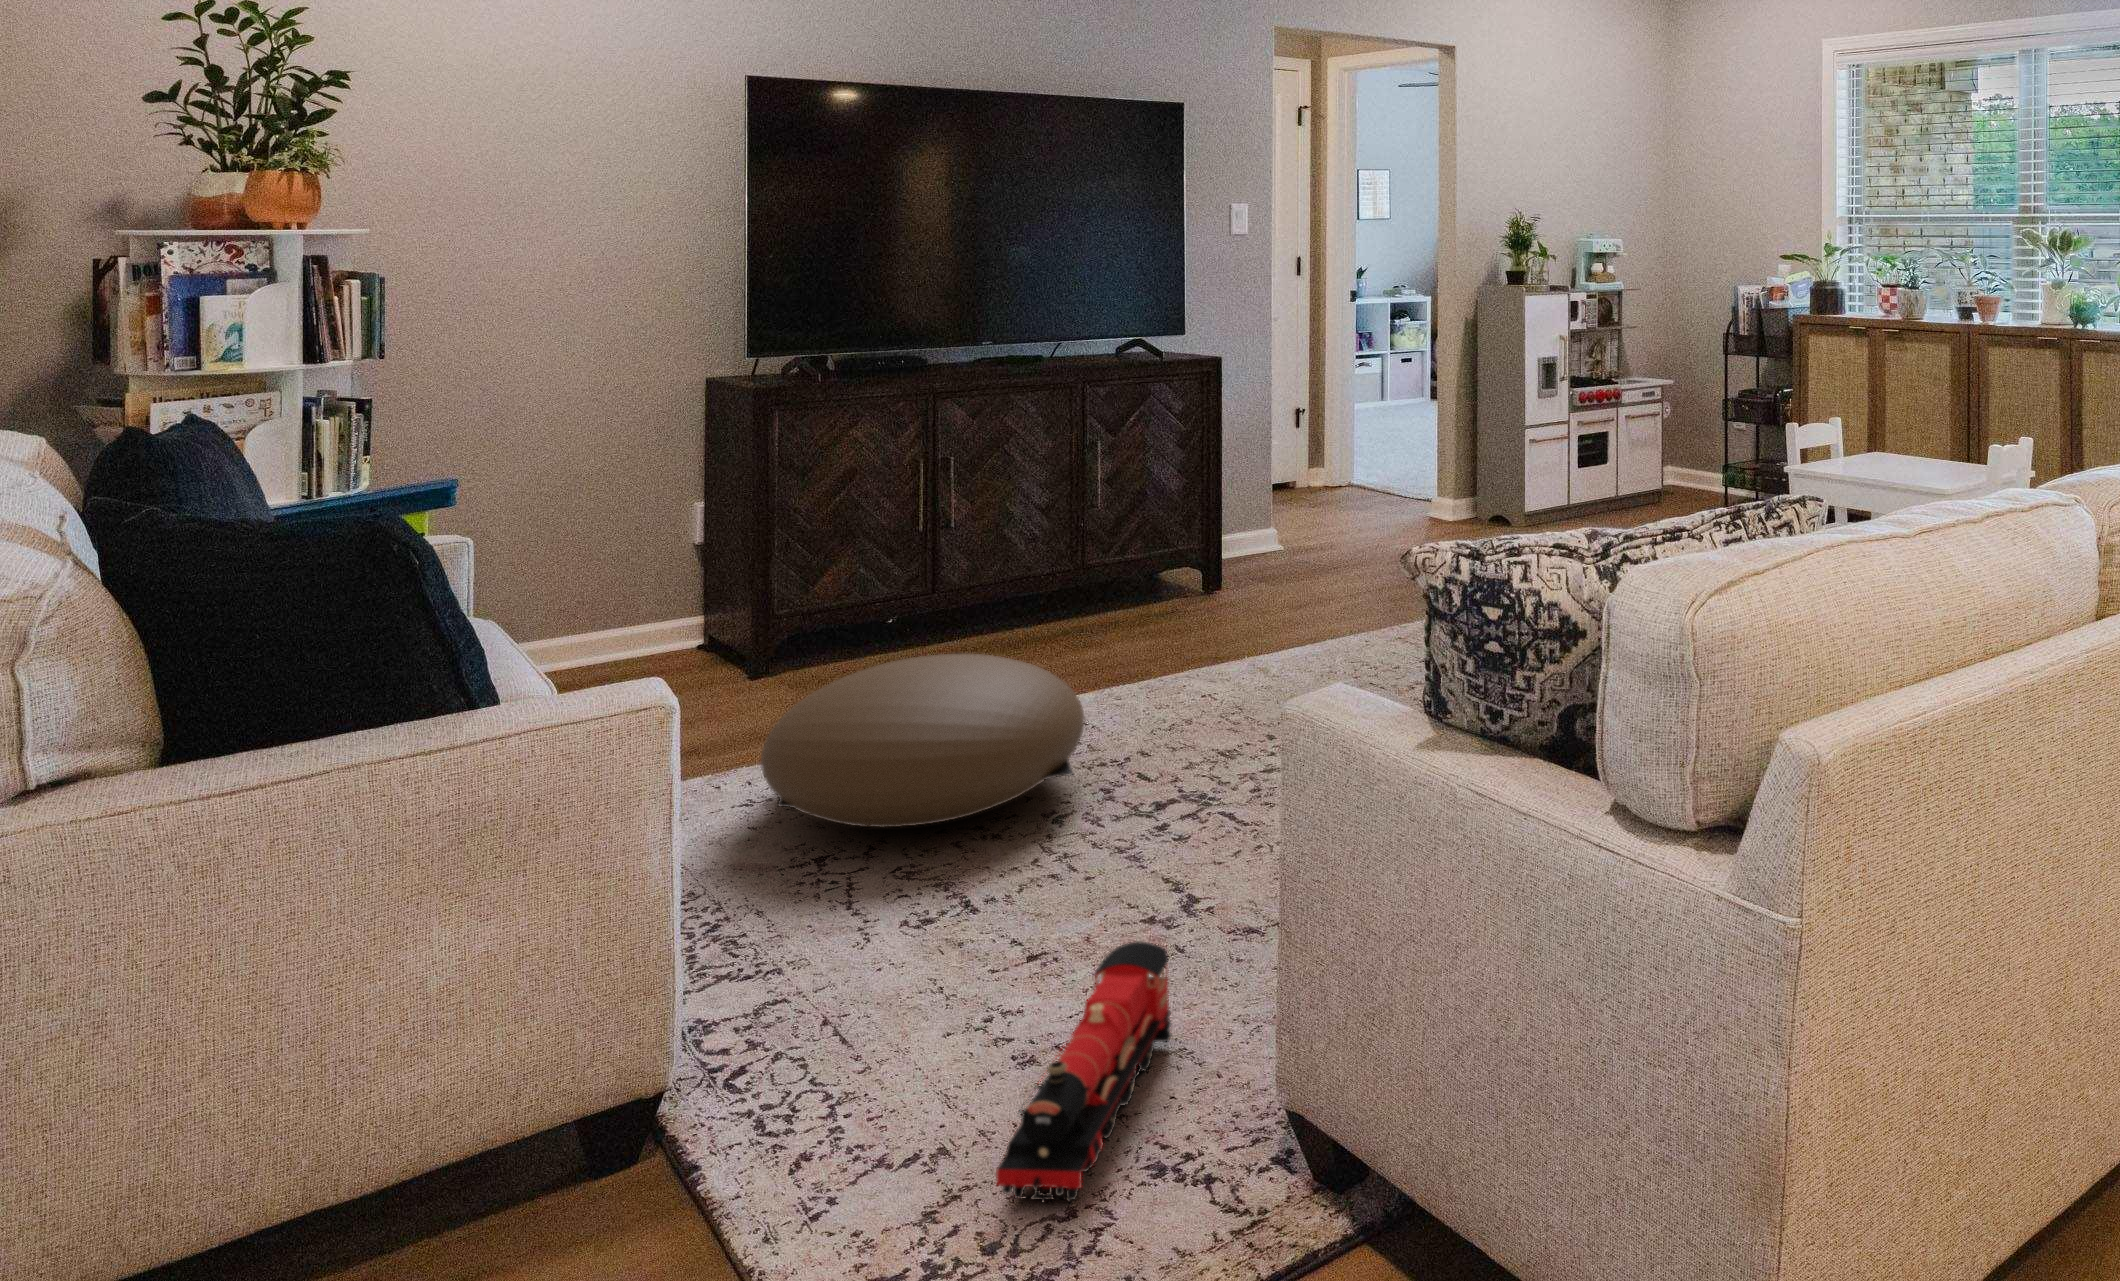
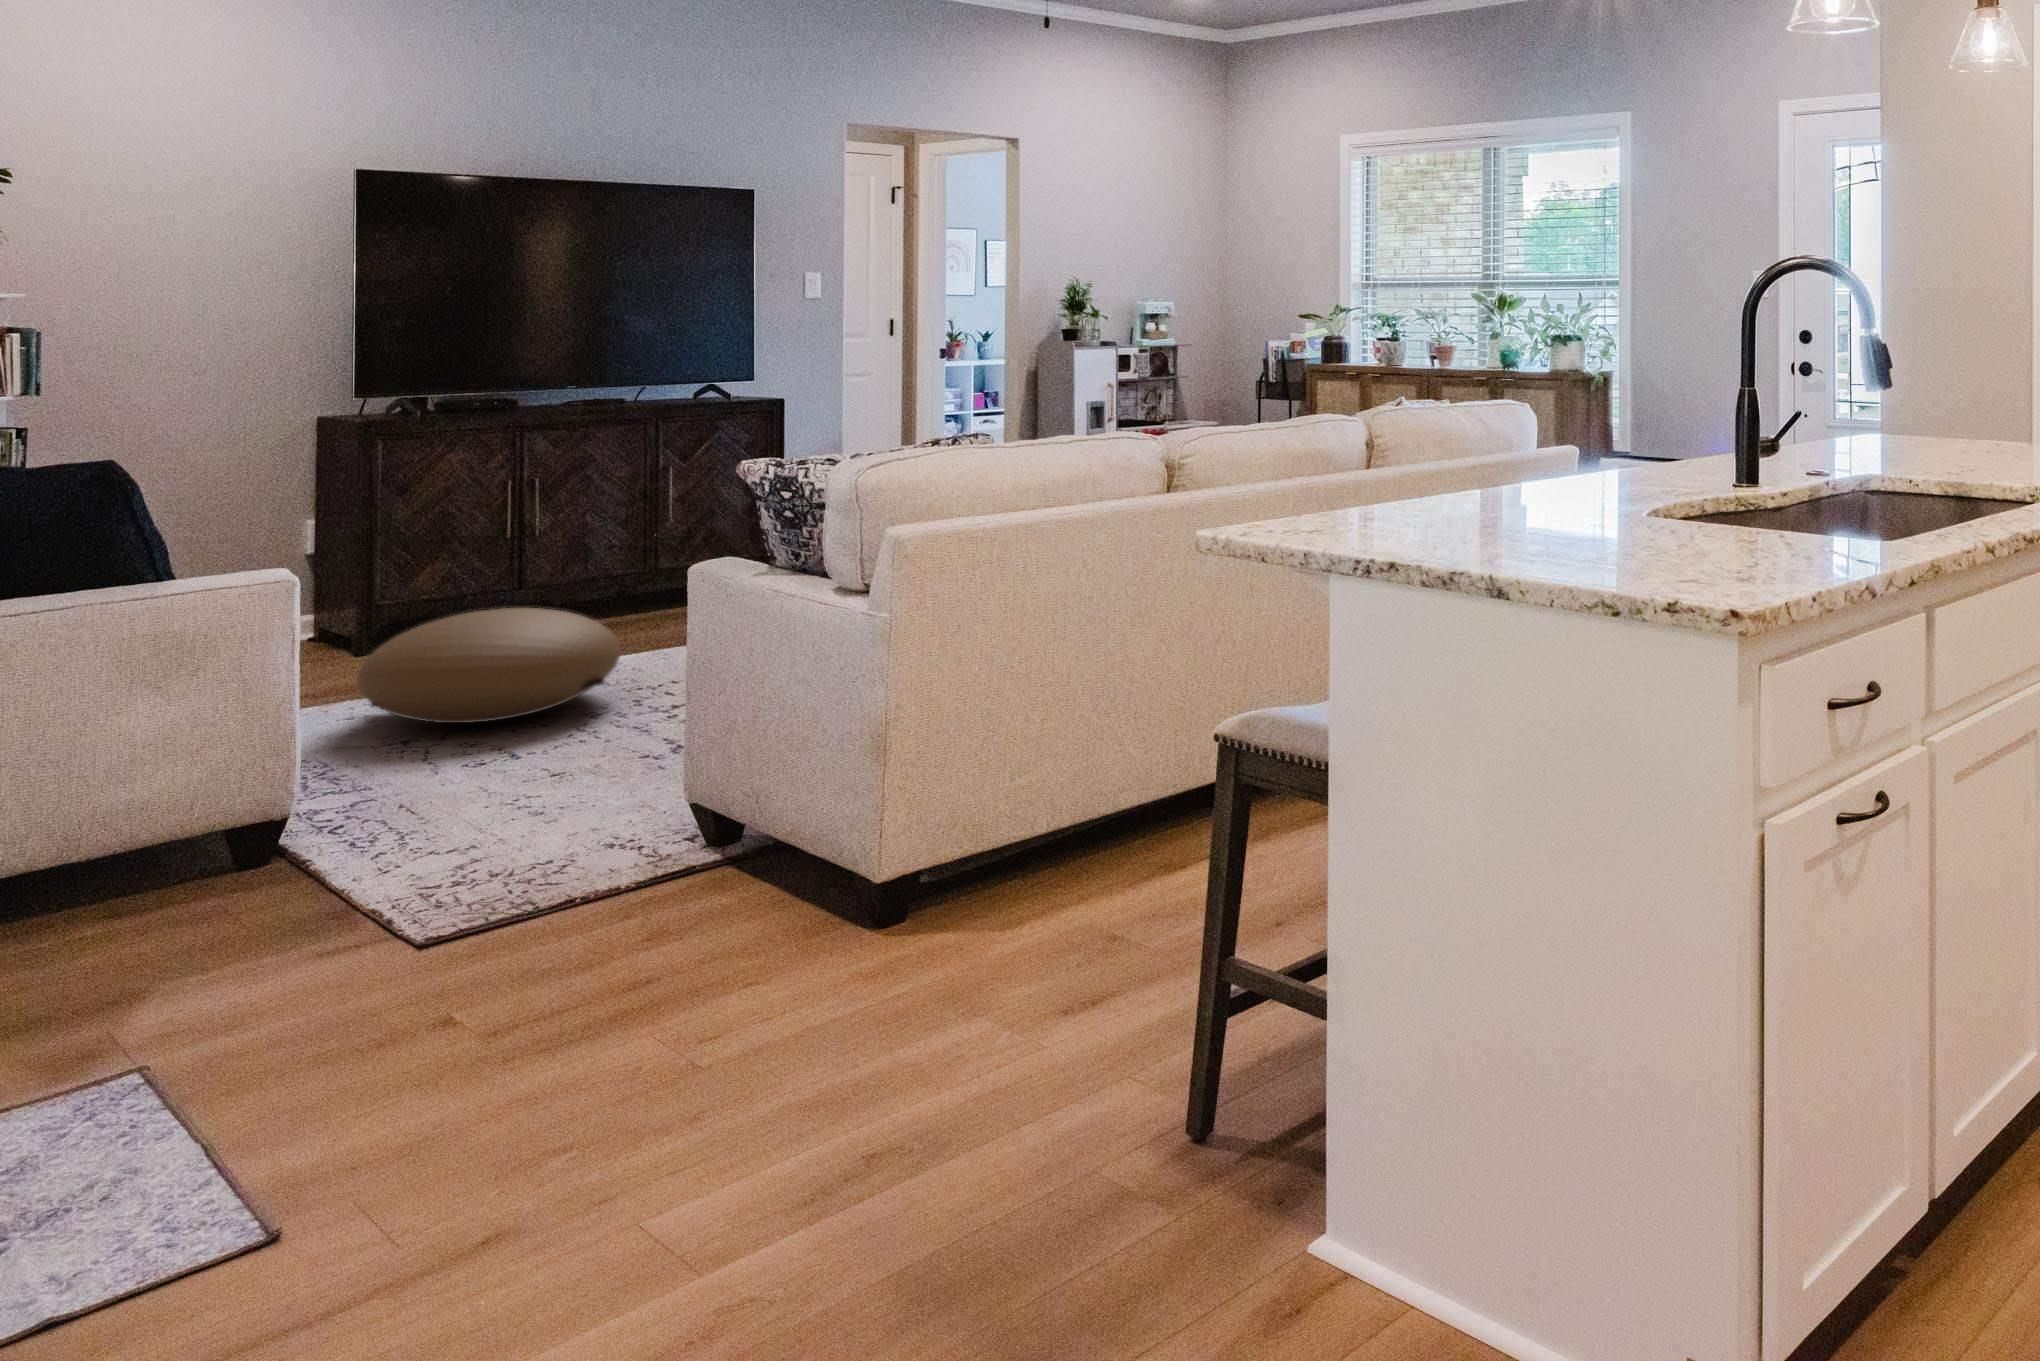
toy train: present [996,942,1171,1204] -> none [501,742,637,861]

